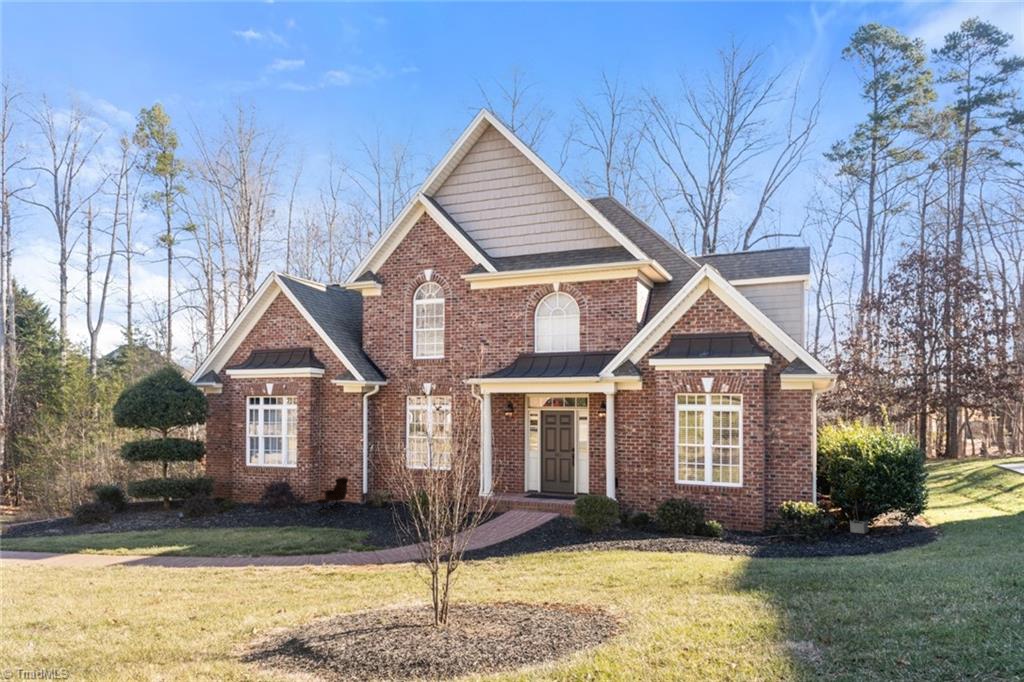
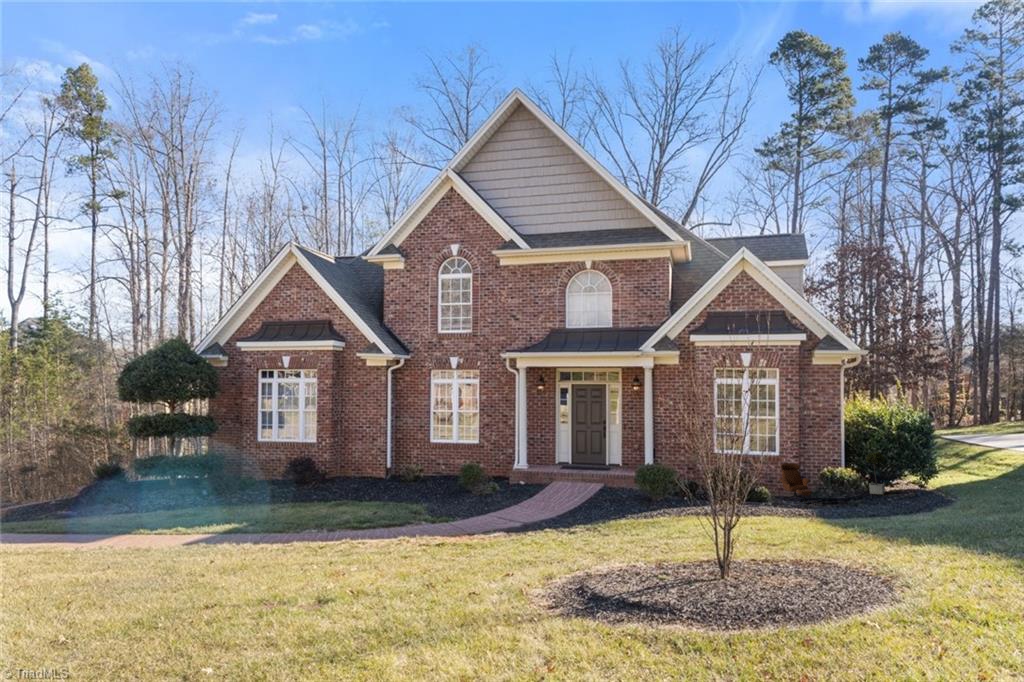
lounge chair: present [317,477,348,510] -> present [779,463,812,503]

